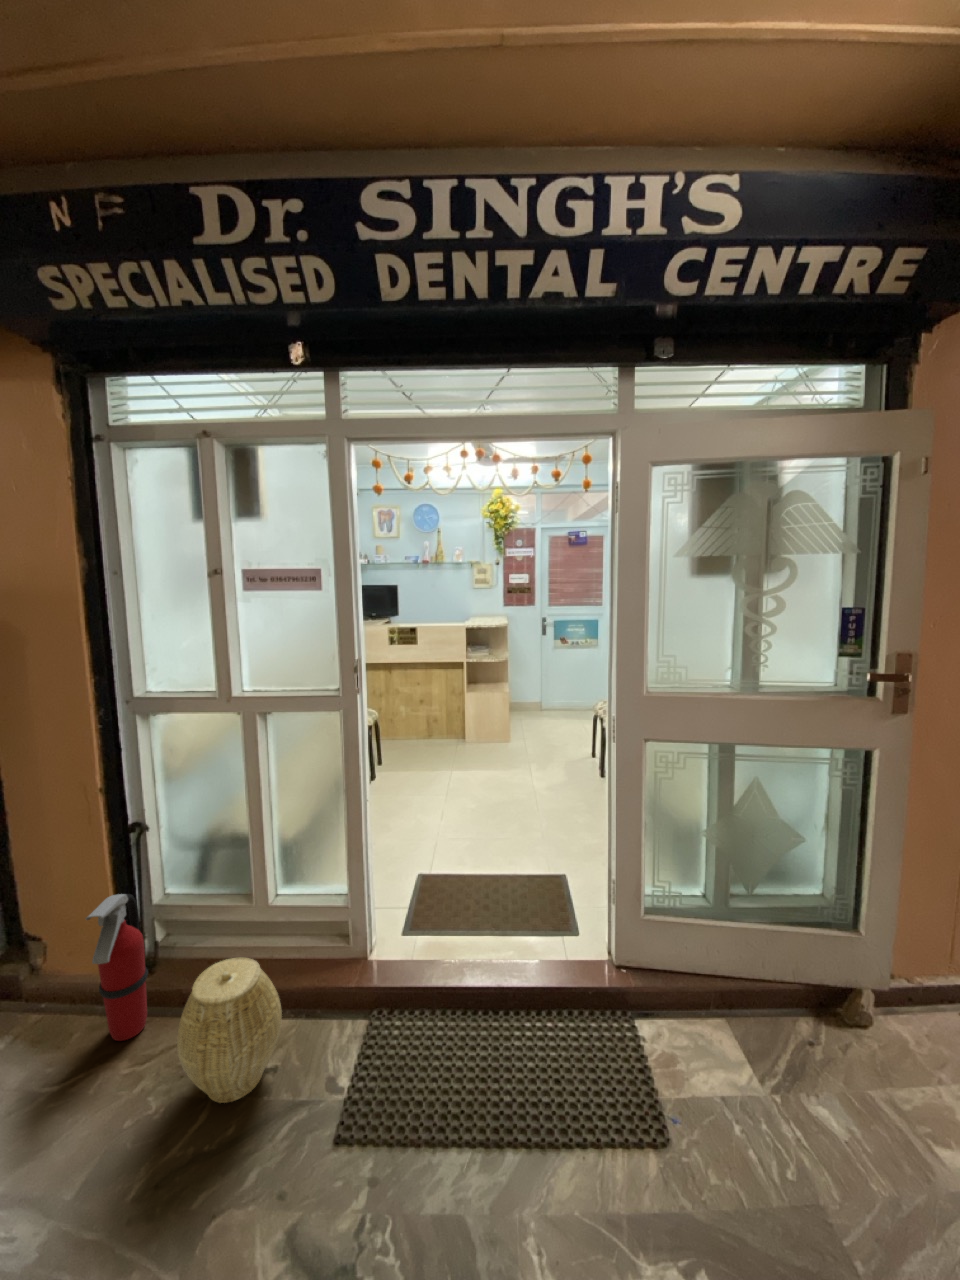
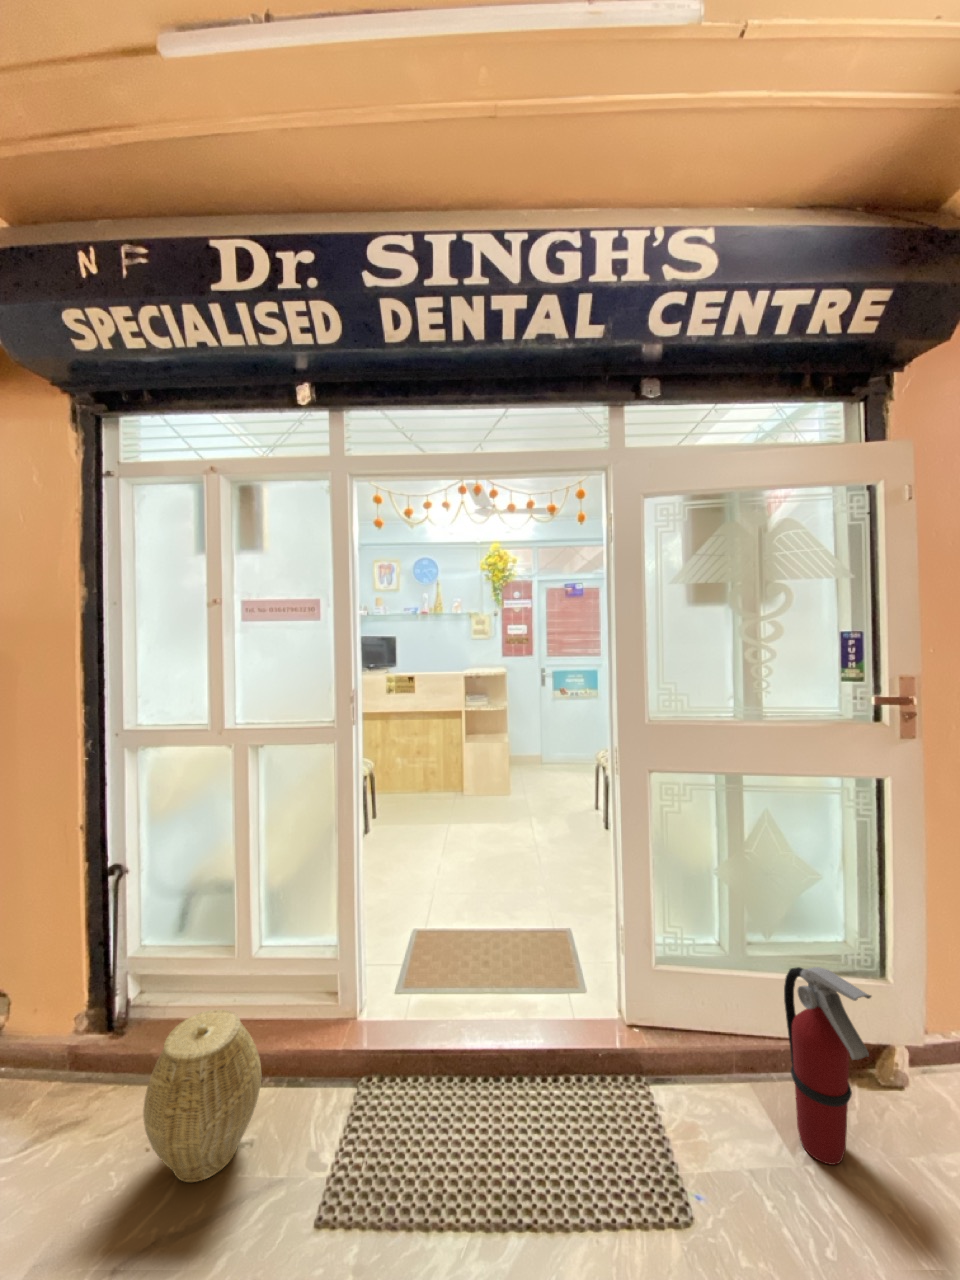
fire extinguisher: present [86,894,148,1041] -> present [784,967,871,1165]

